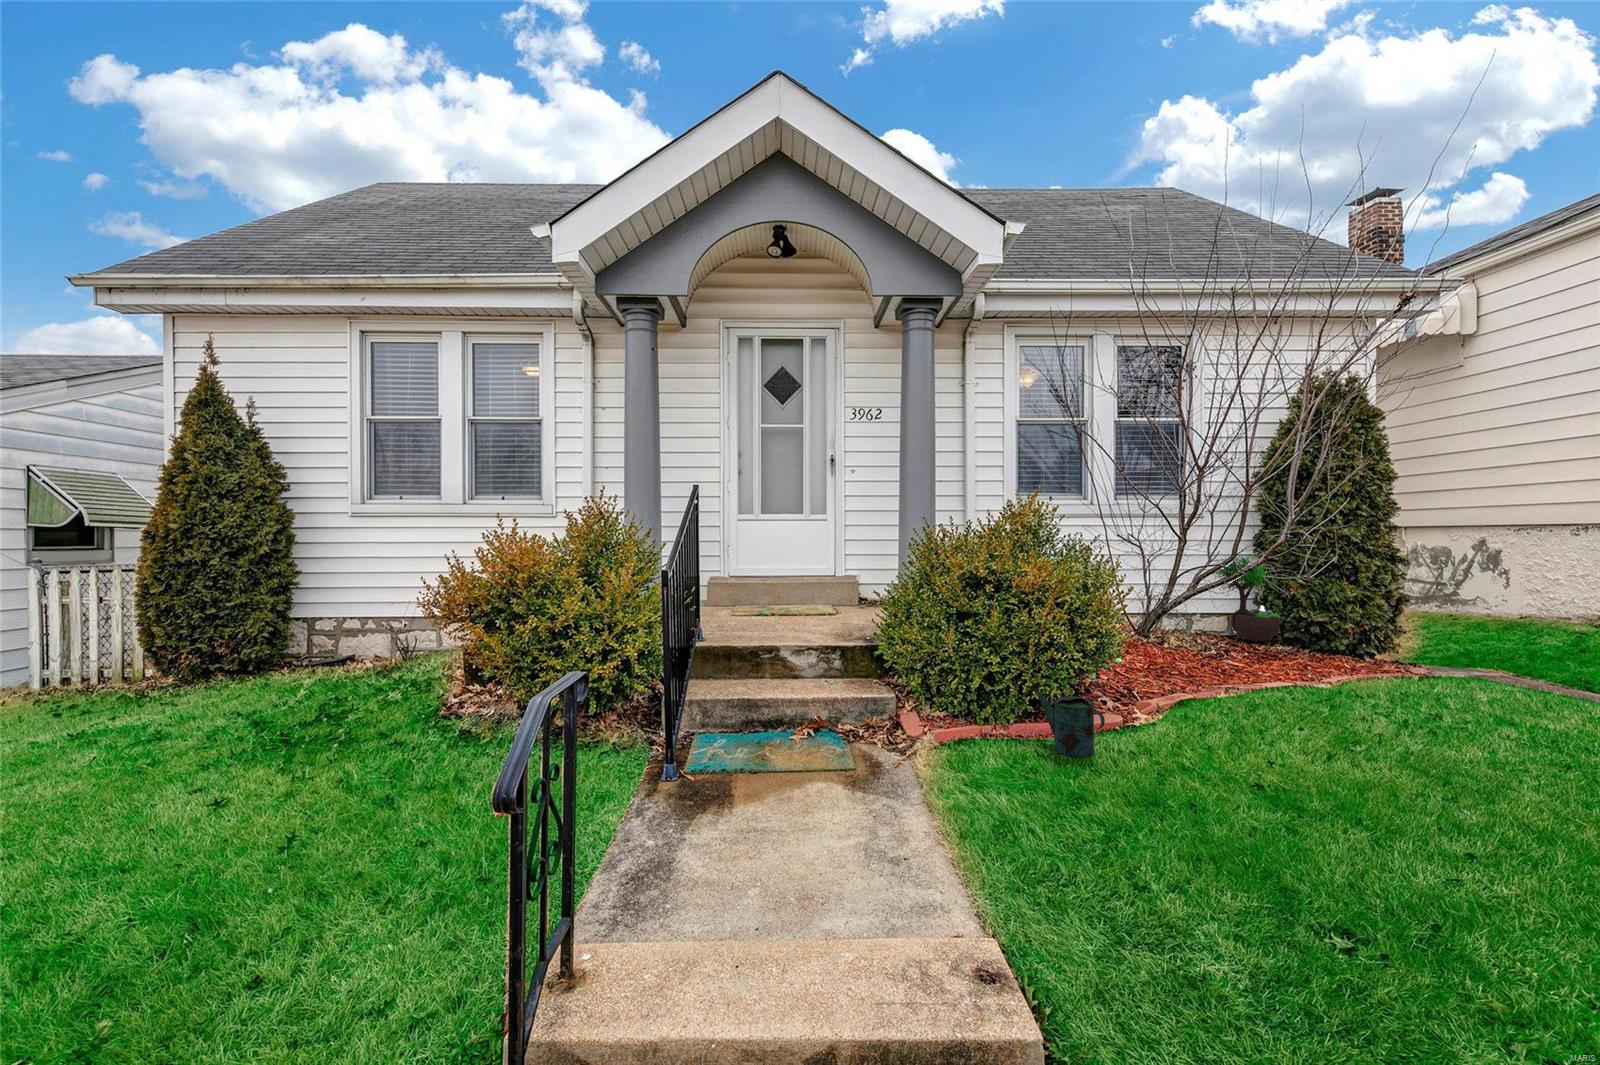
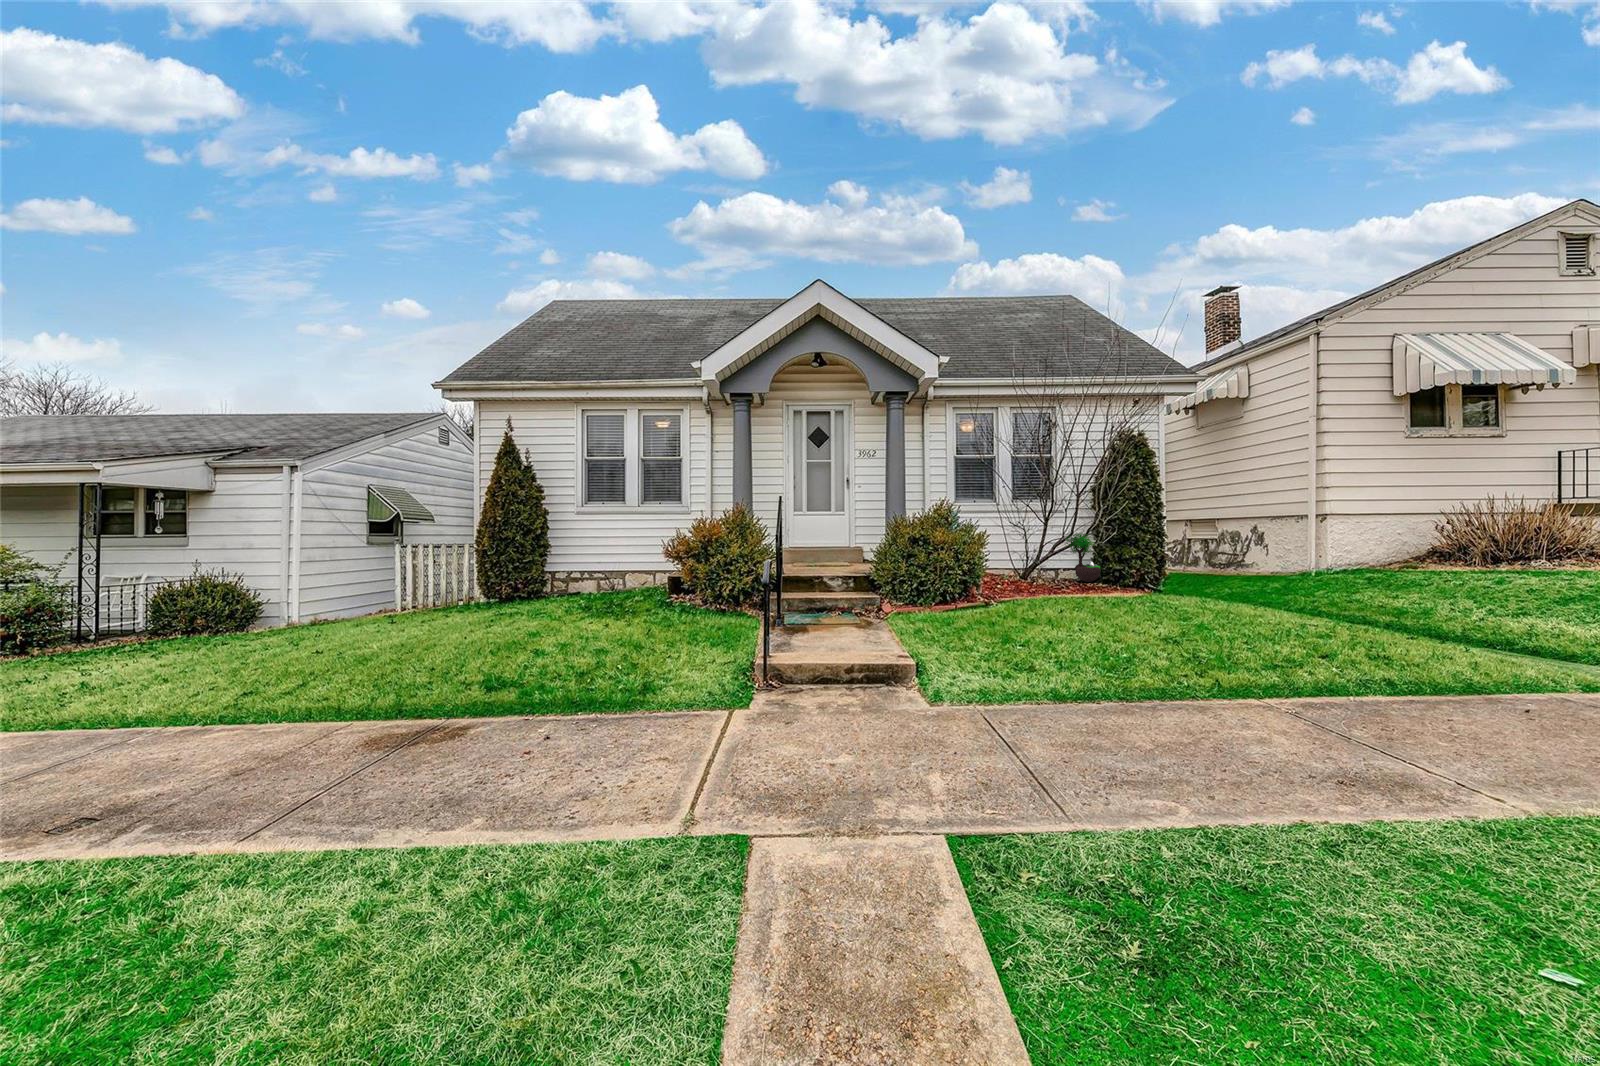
watering can: present [1029,683,1105,757] -> none [940,586,969,616]

